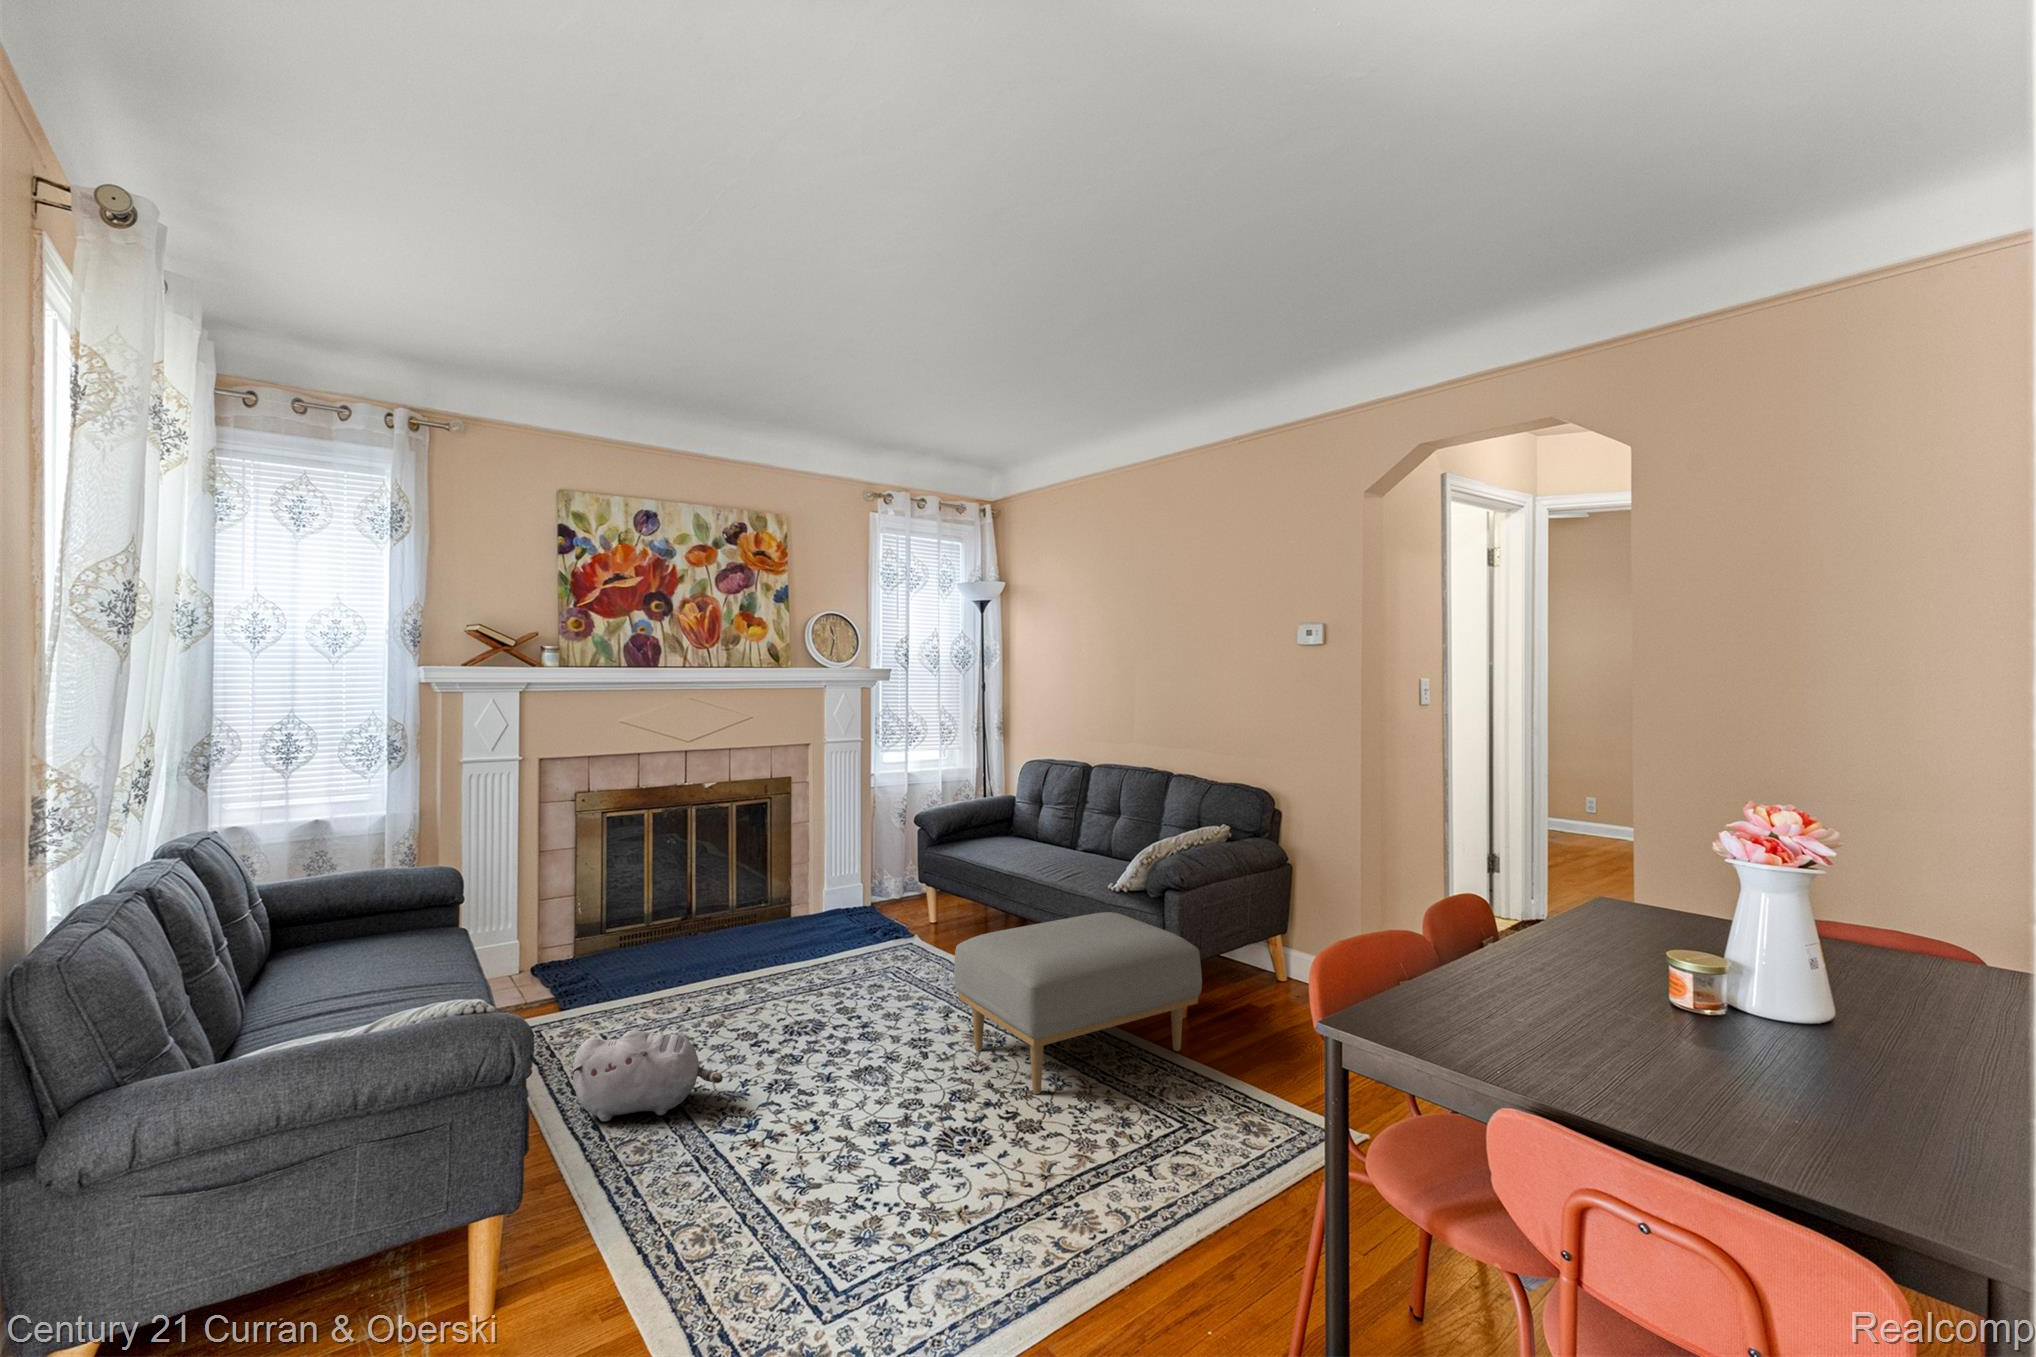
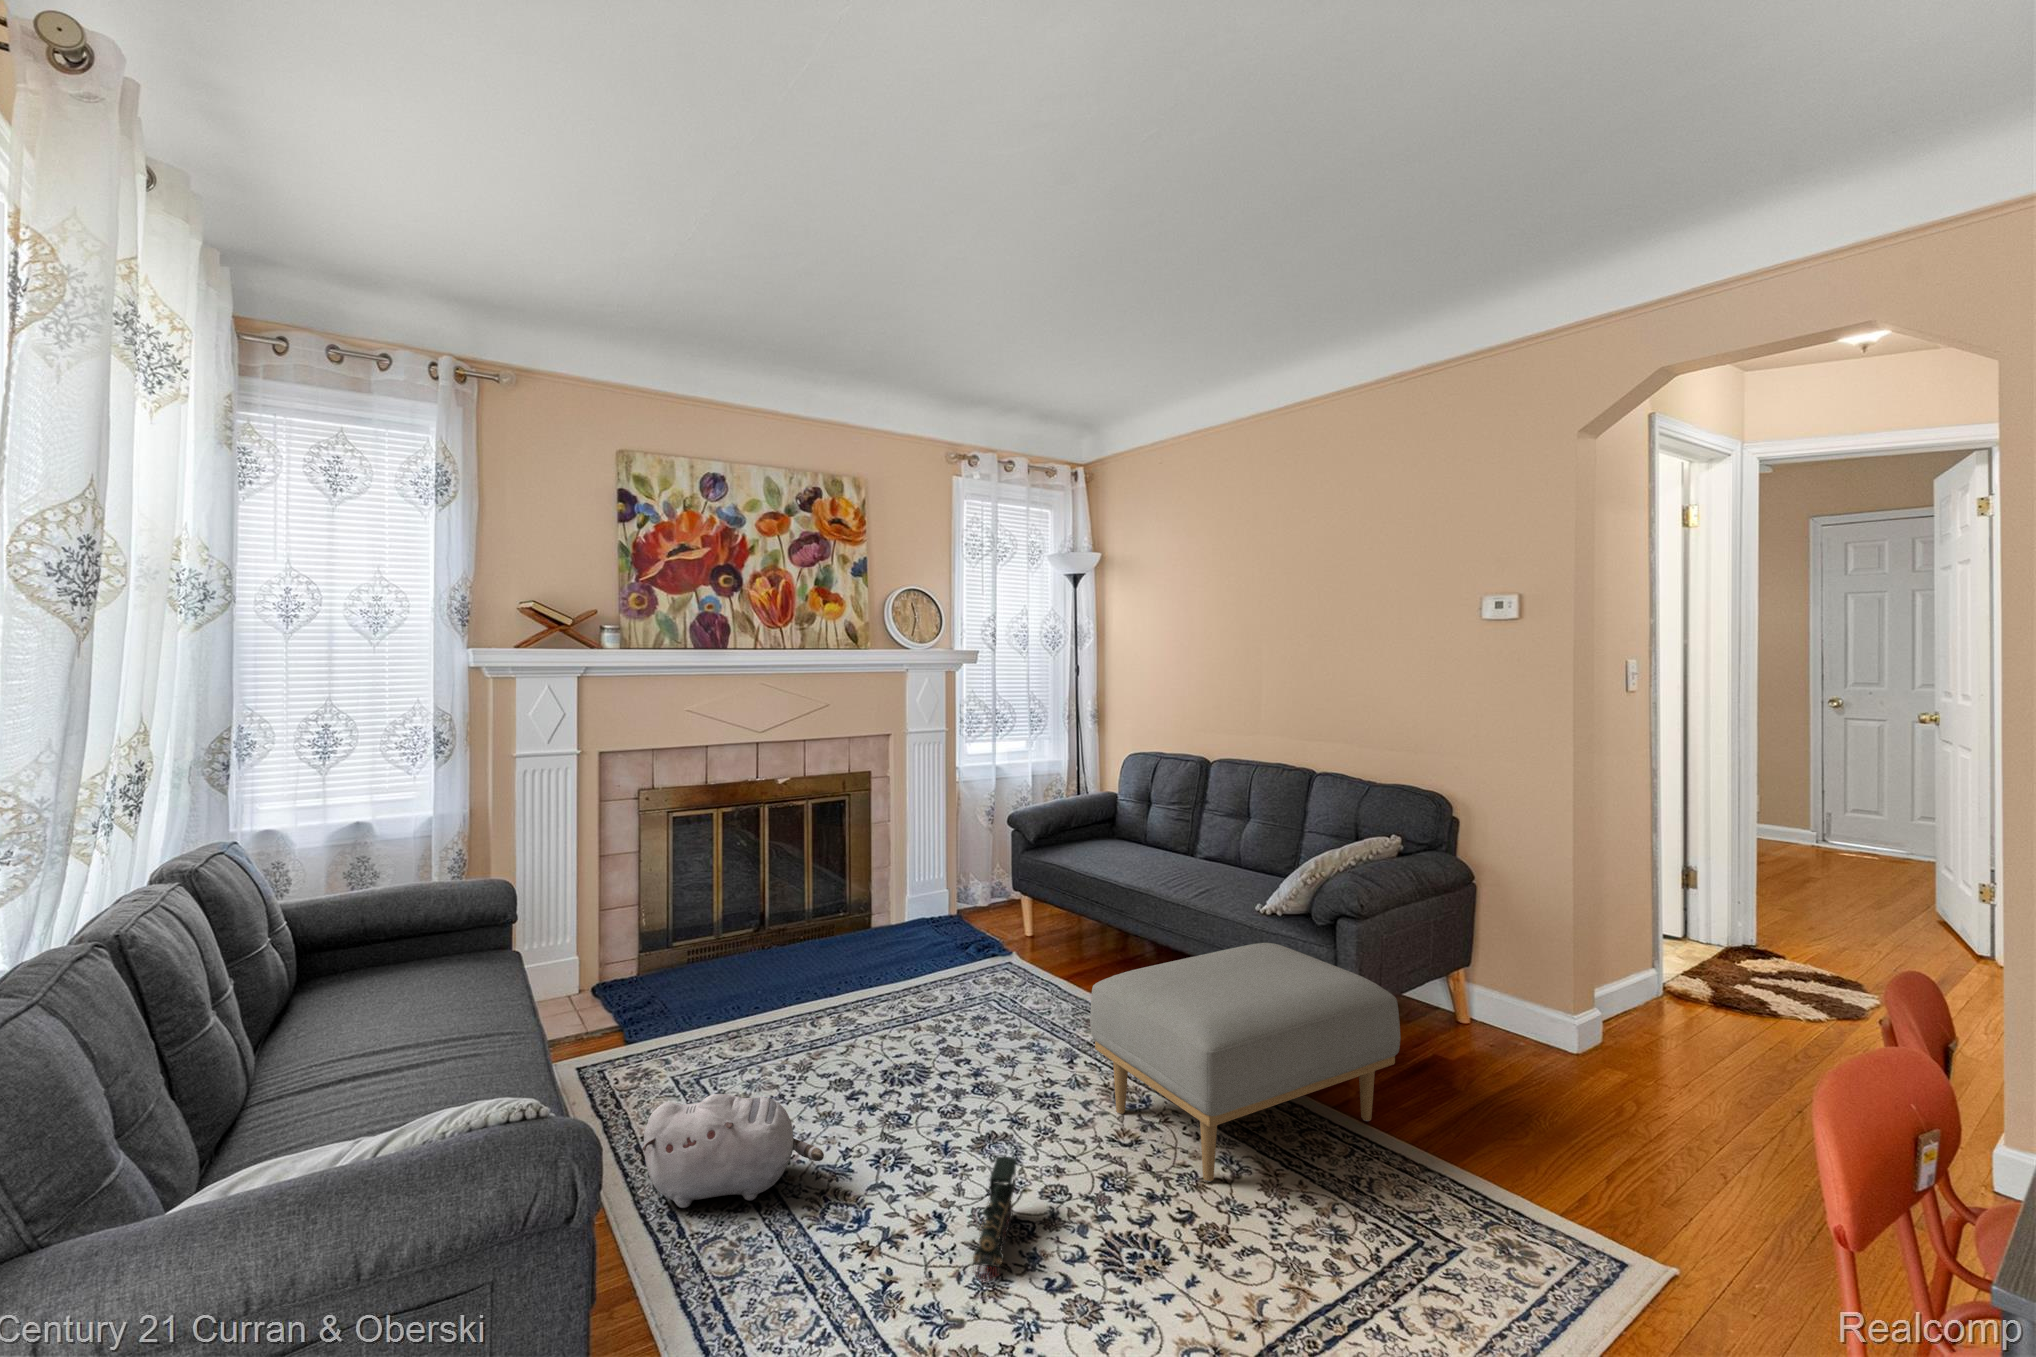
toy train: none [834,1074,879,1161] -> present [973,1156,1017,1282]

